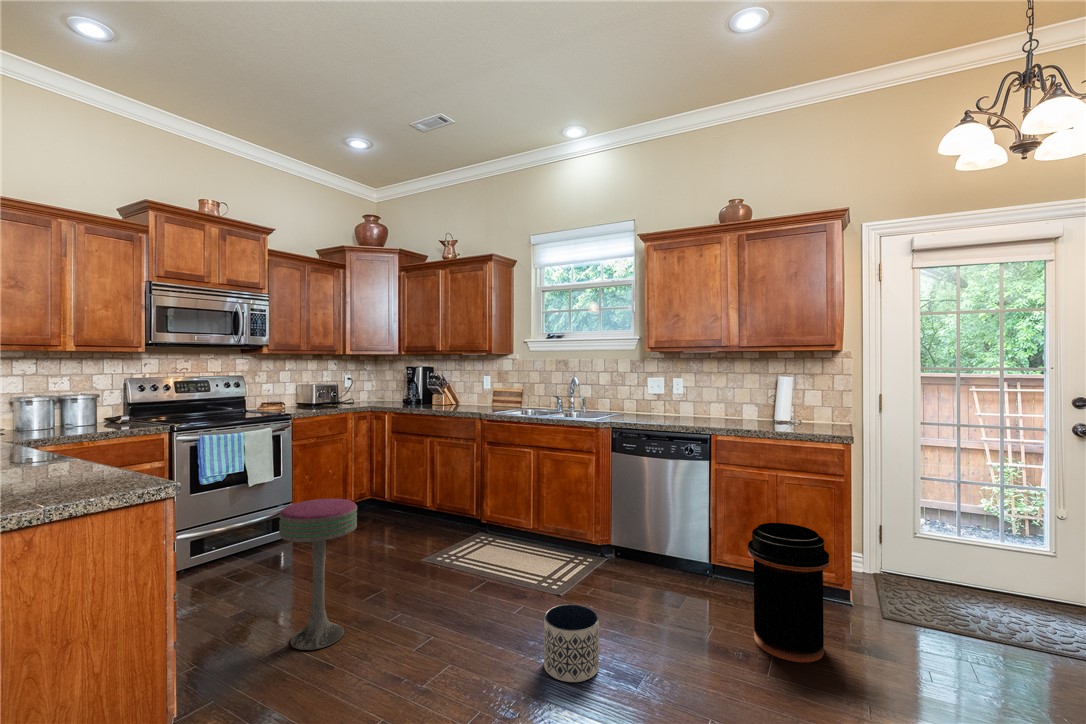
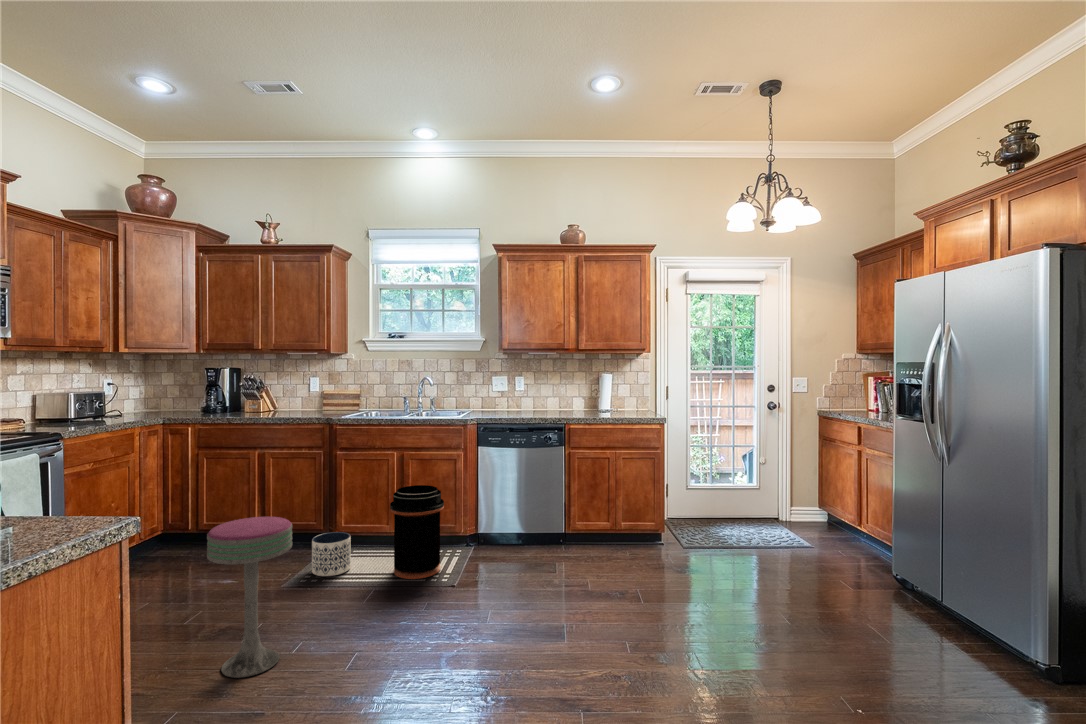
trash can: present [748,523,829,662] -> present [390,485,444,579]
planter: present [544,604,599,682] -> present [312,532,351,576]

